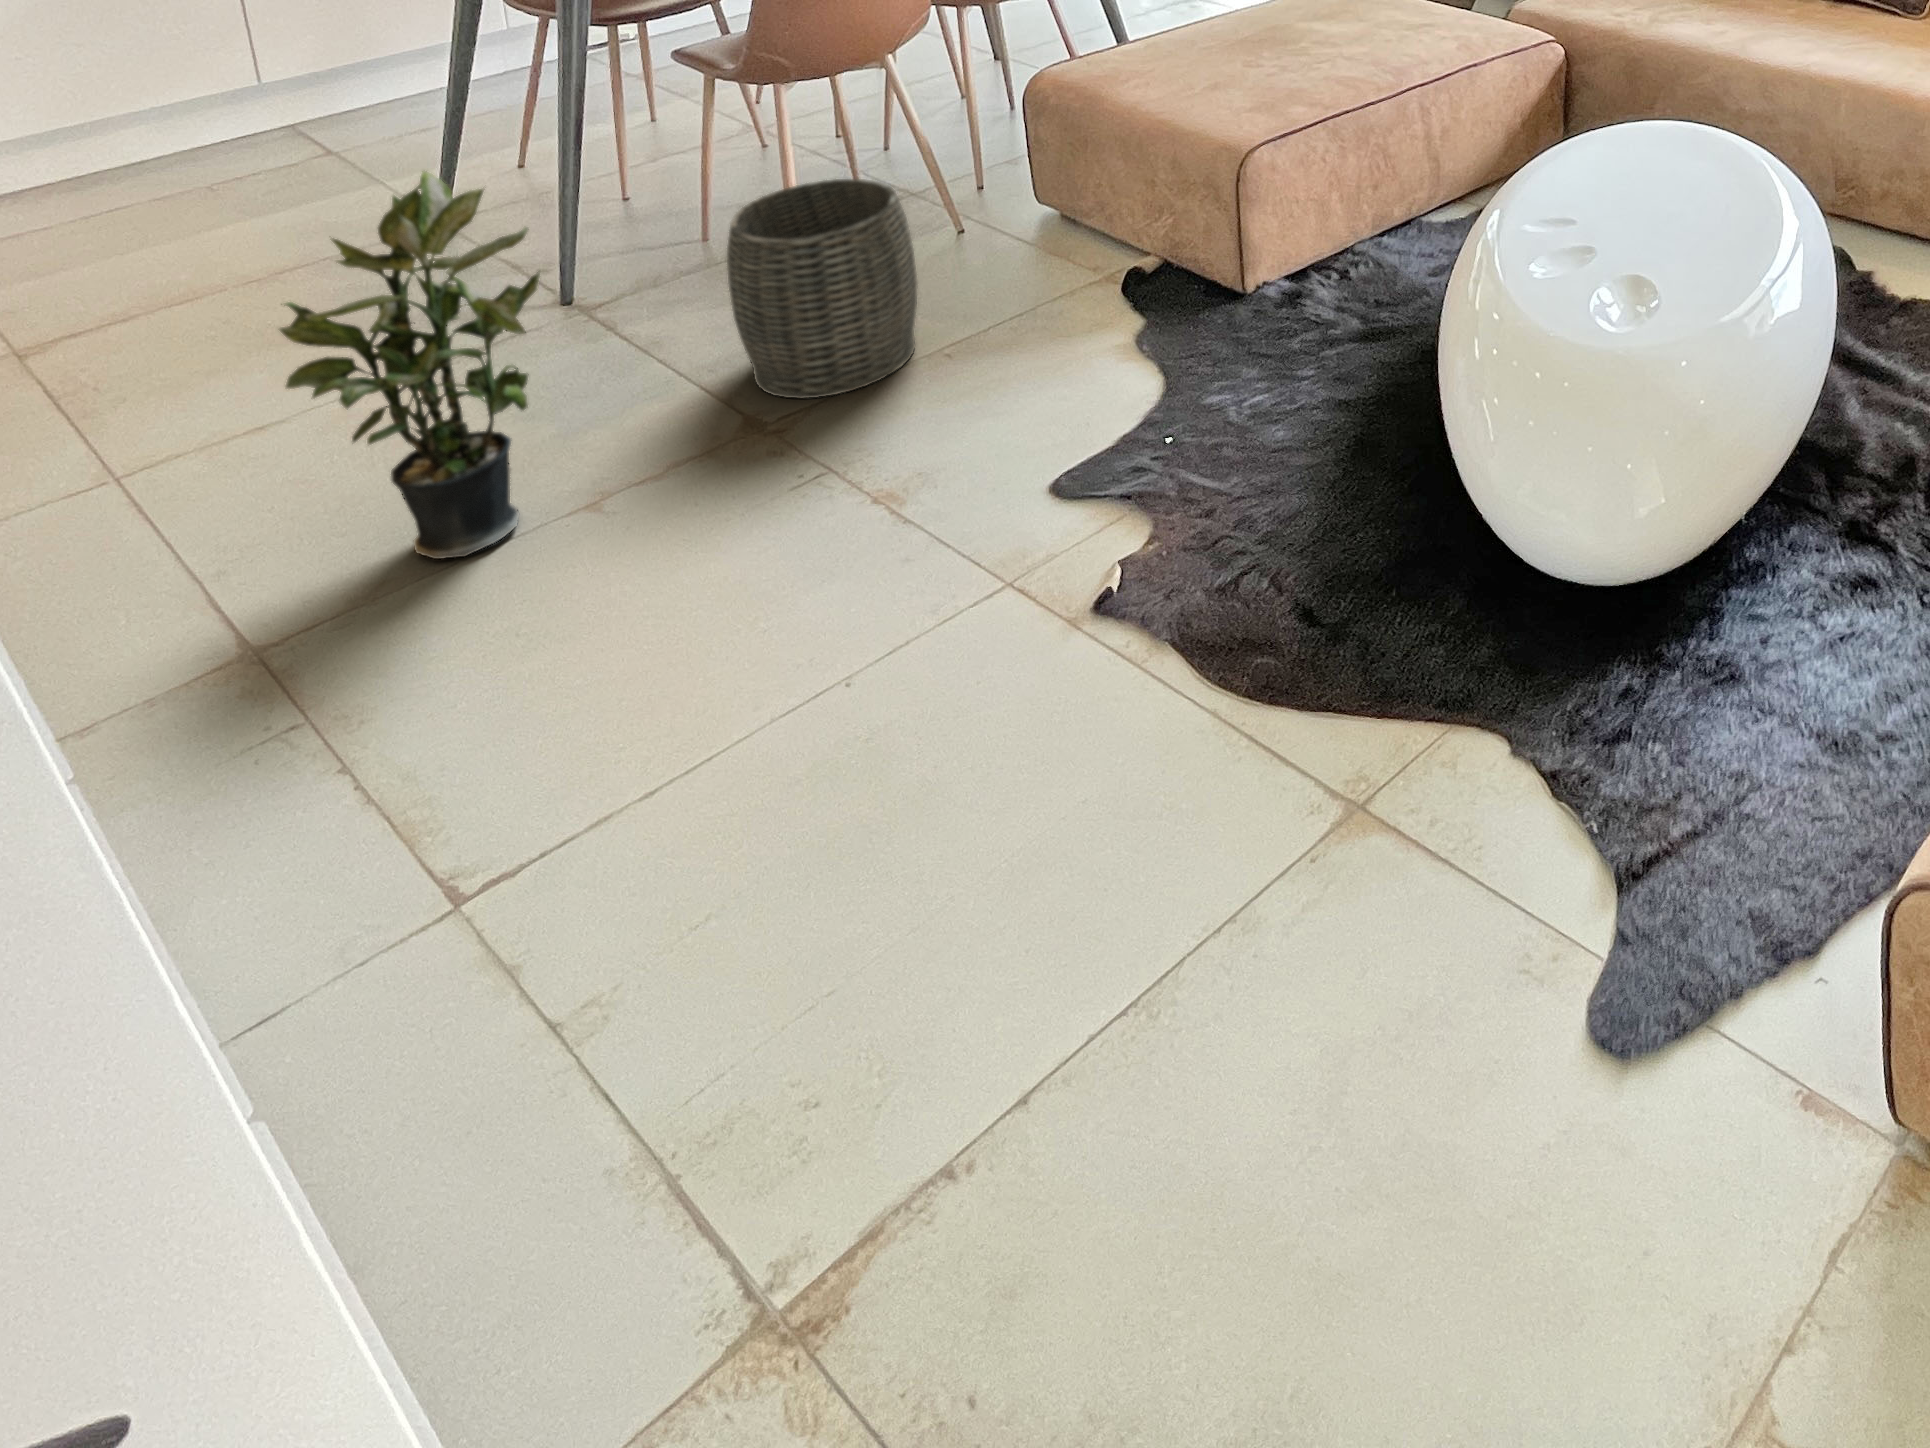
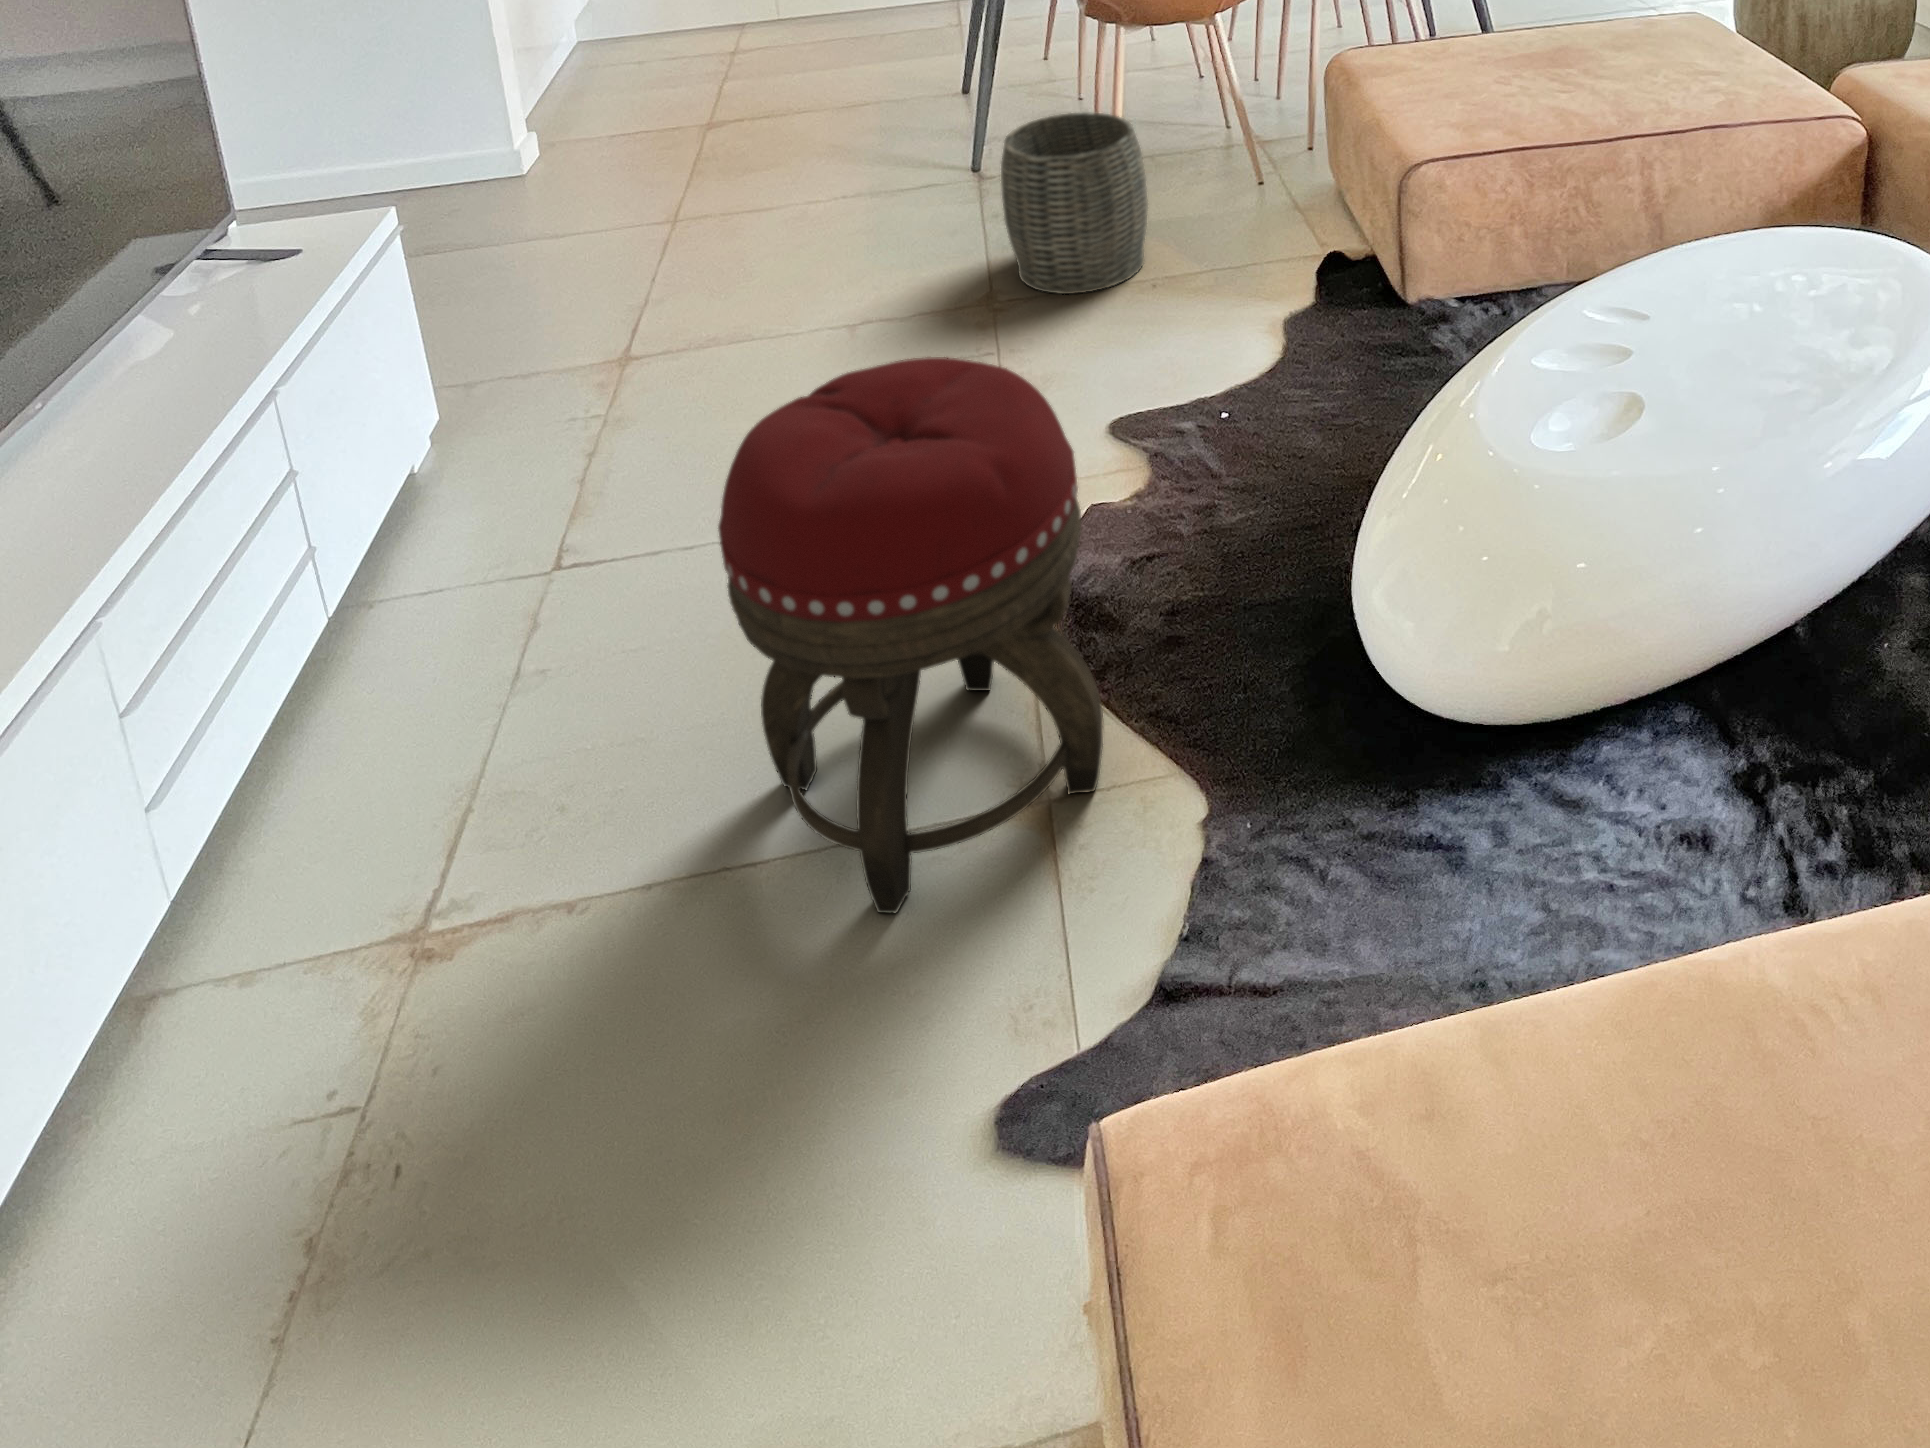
potted plant: present [280,171,540,559] -> none [676,46,840,335]
footstool: none [1008,389,1403,988] -> present [718,357,1103,913]

